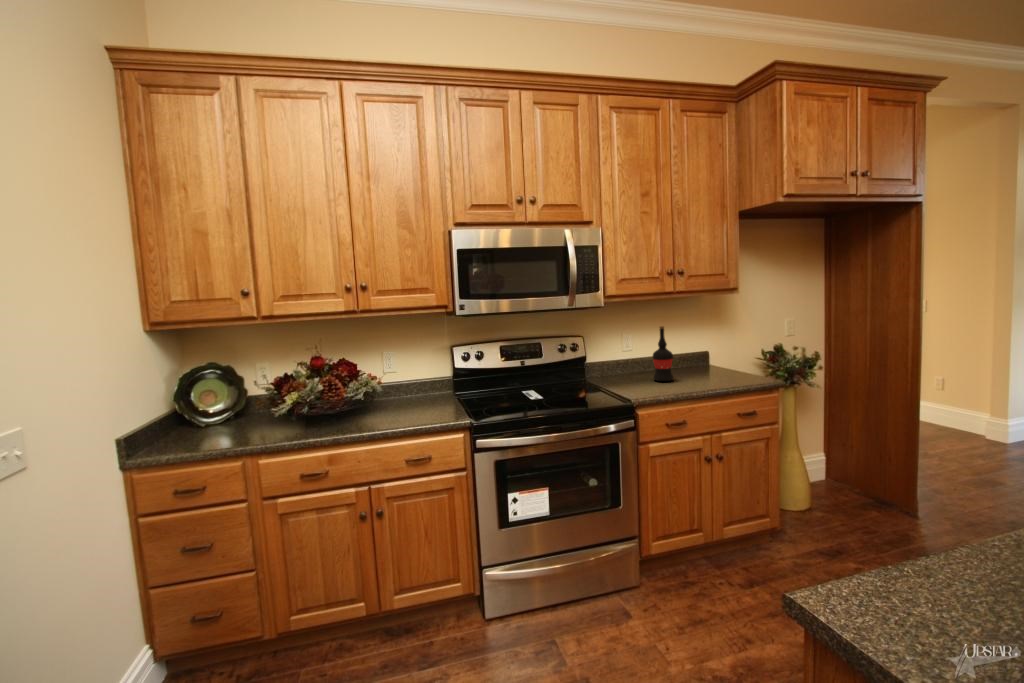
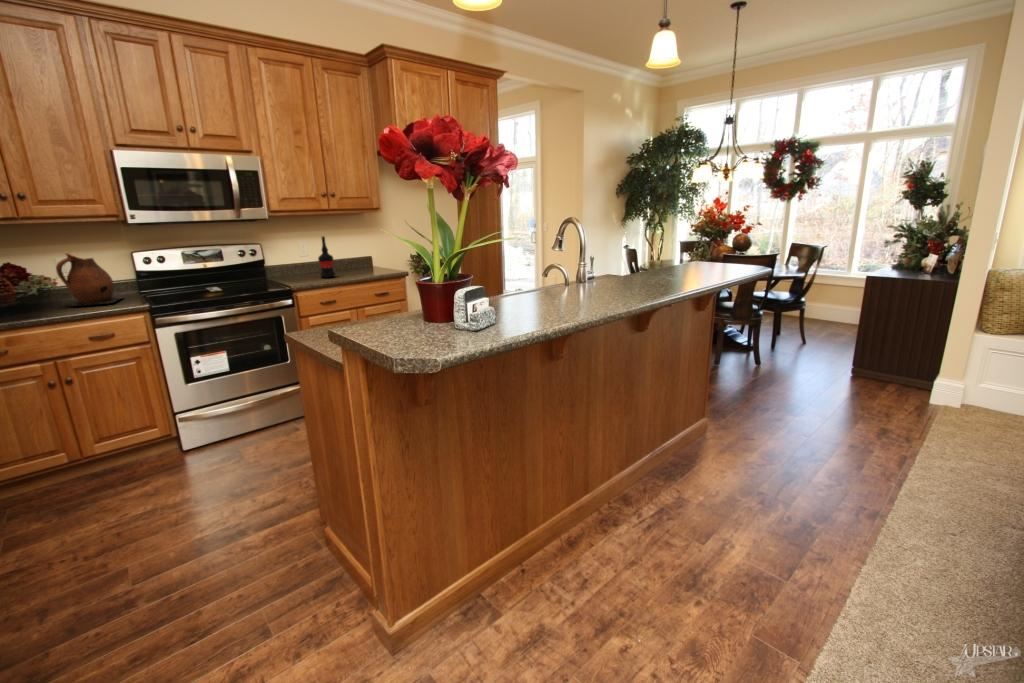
ceramic pitcher: none [383,352,442,416] -> present [56,253,122,306]

